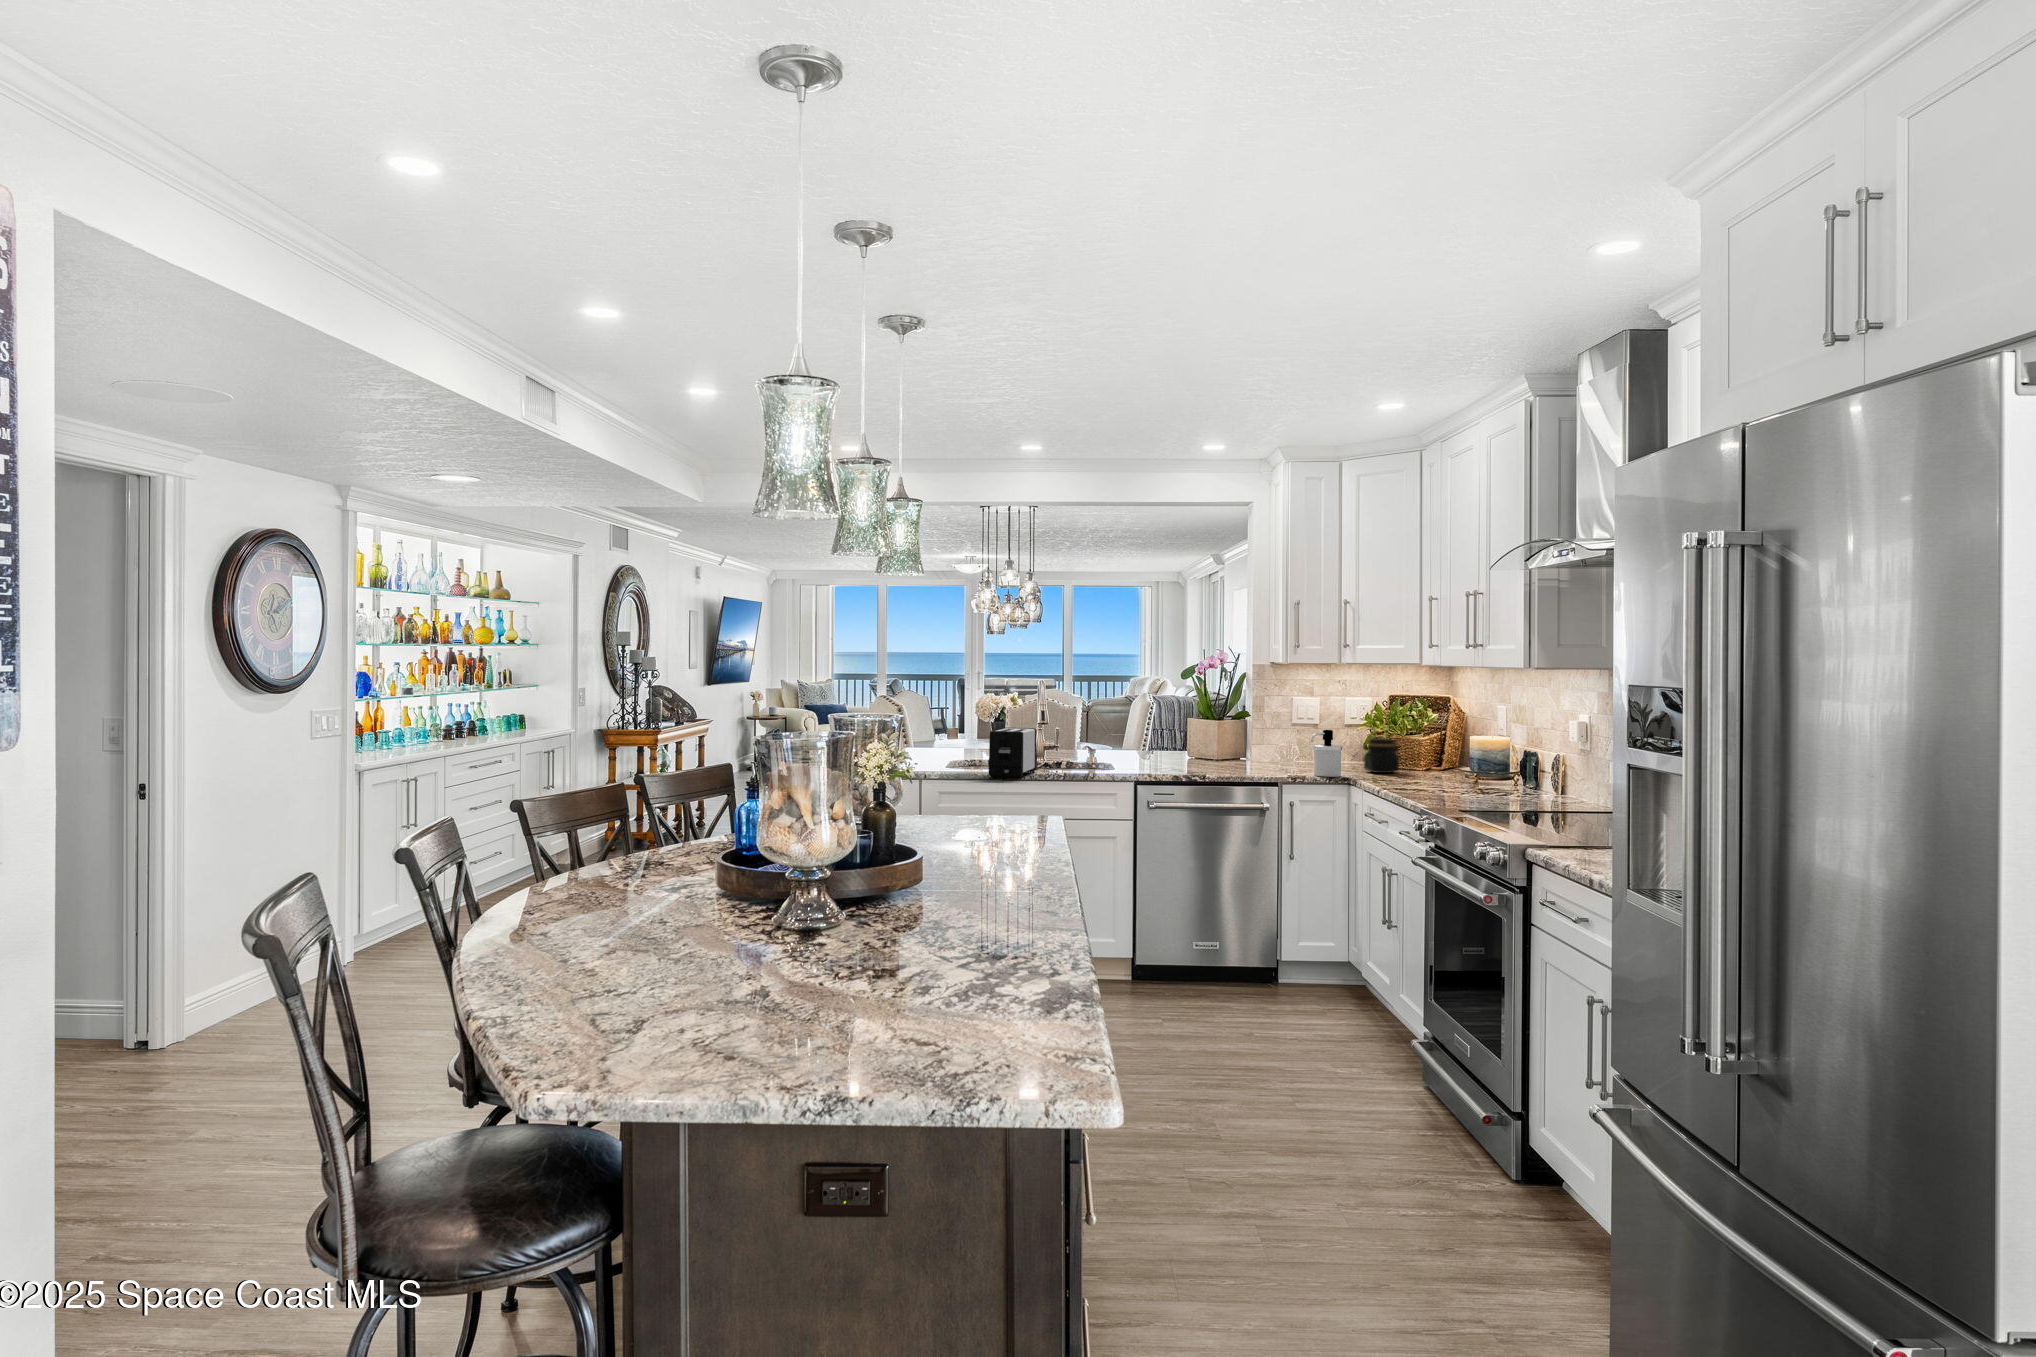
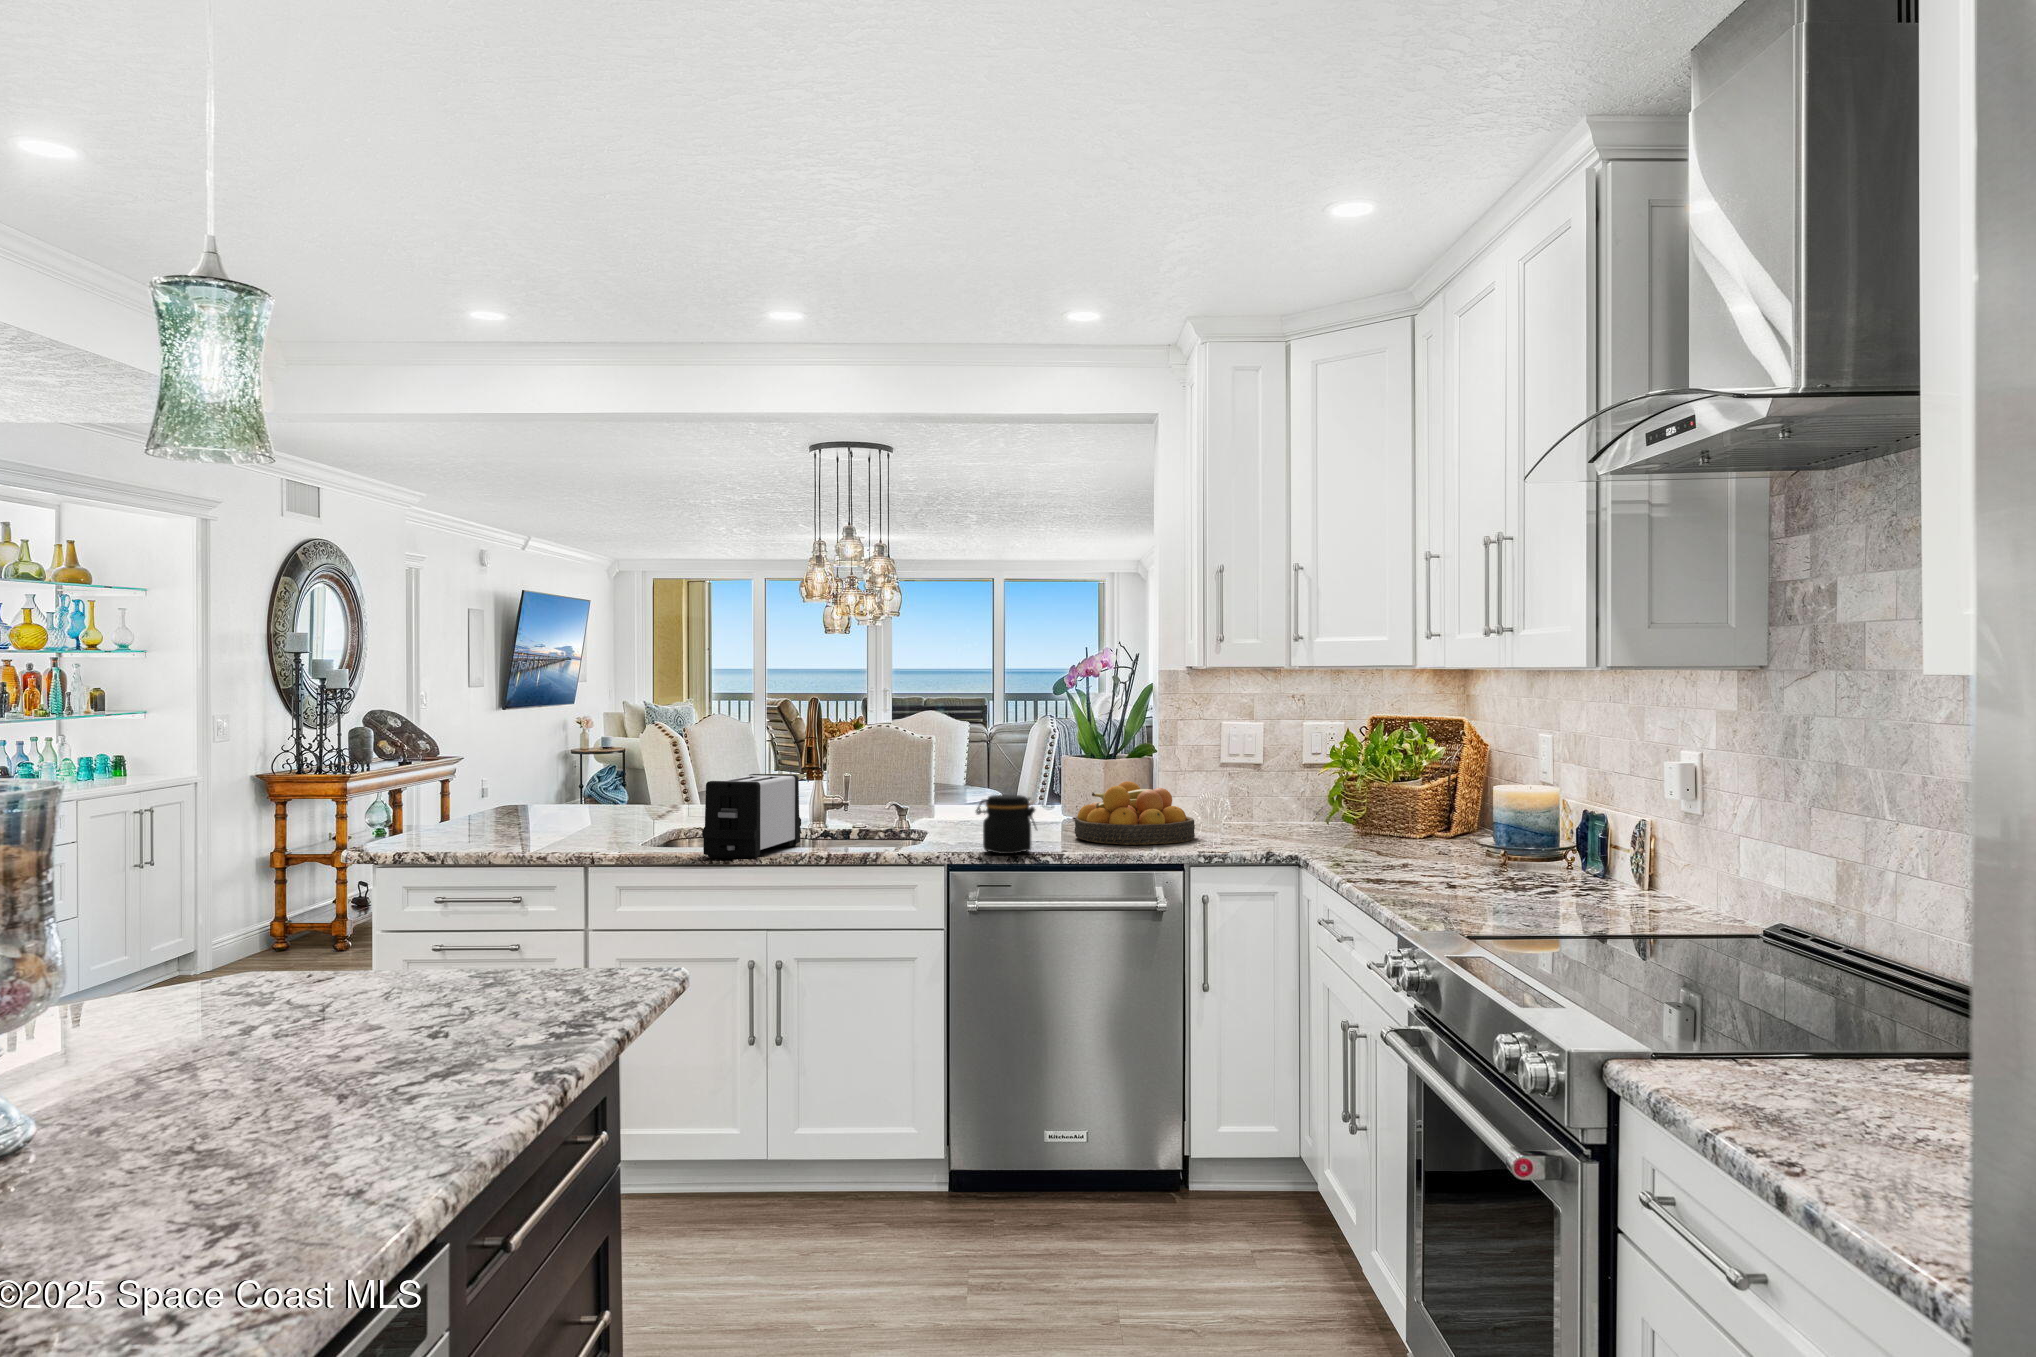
soap dispenser: present [1311,730,1342,777] -> none [1231,774,1285,852]
fruit bowl: none [1205,735,1281,773] -> present [1075,781,1195,845]
jar: present [1363,738,1399,773] -> present [976,795,1037,854]

